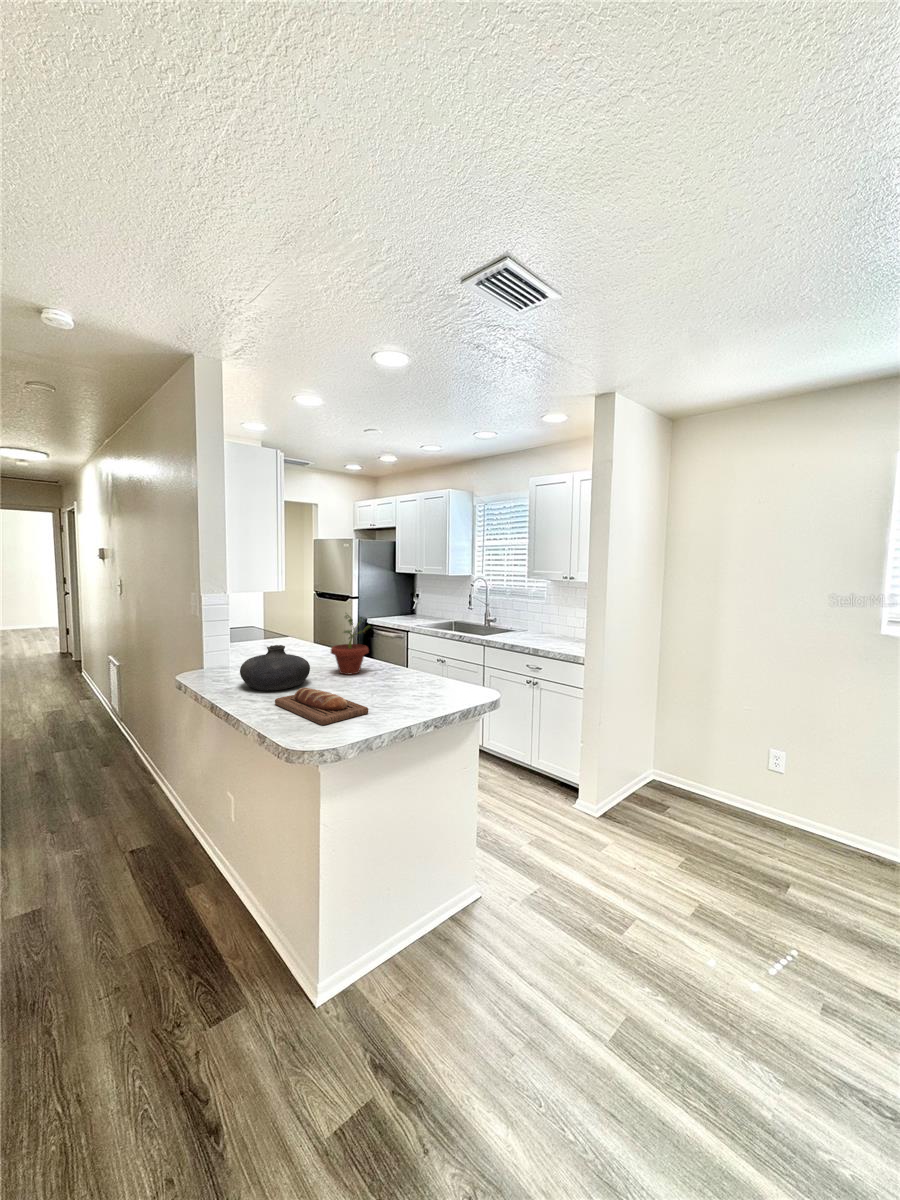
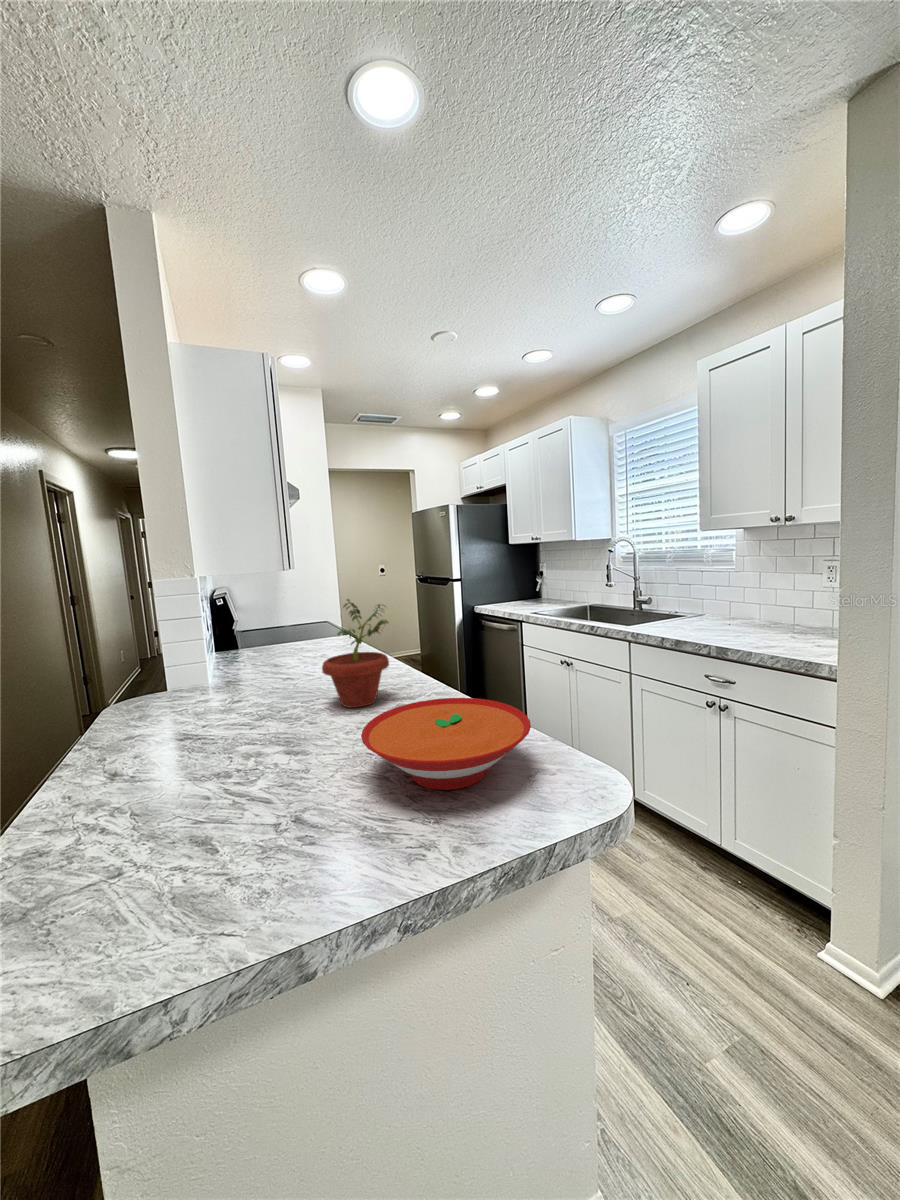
vase: present [240,645,310,691] -> none [140,661,271,747]
bowl: none [388,664,462,697] -> present [361,698,531,790]
bread loaf: present [275,688,368,725] -> none [90,756,258,903]

